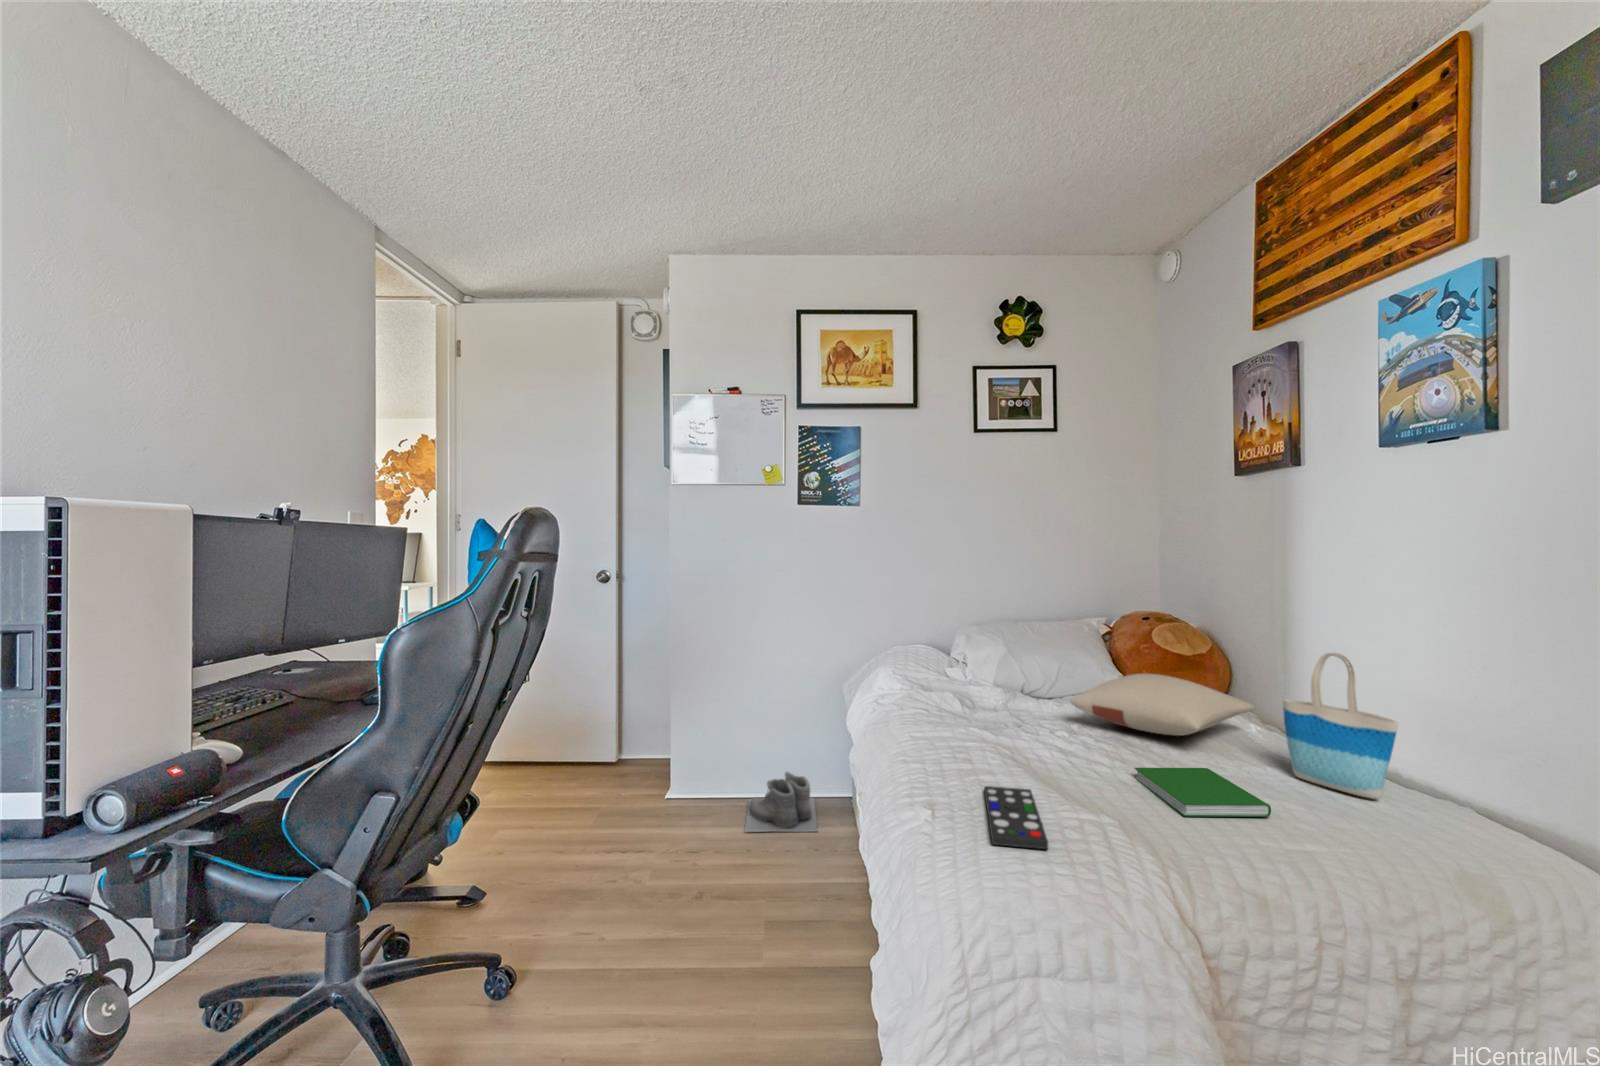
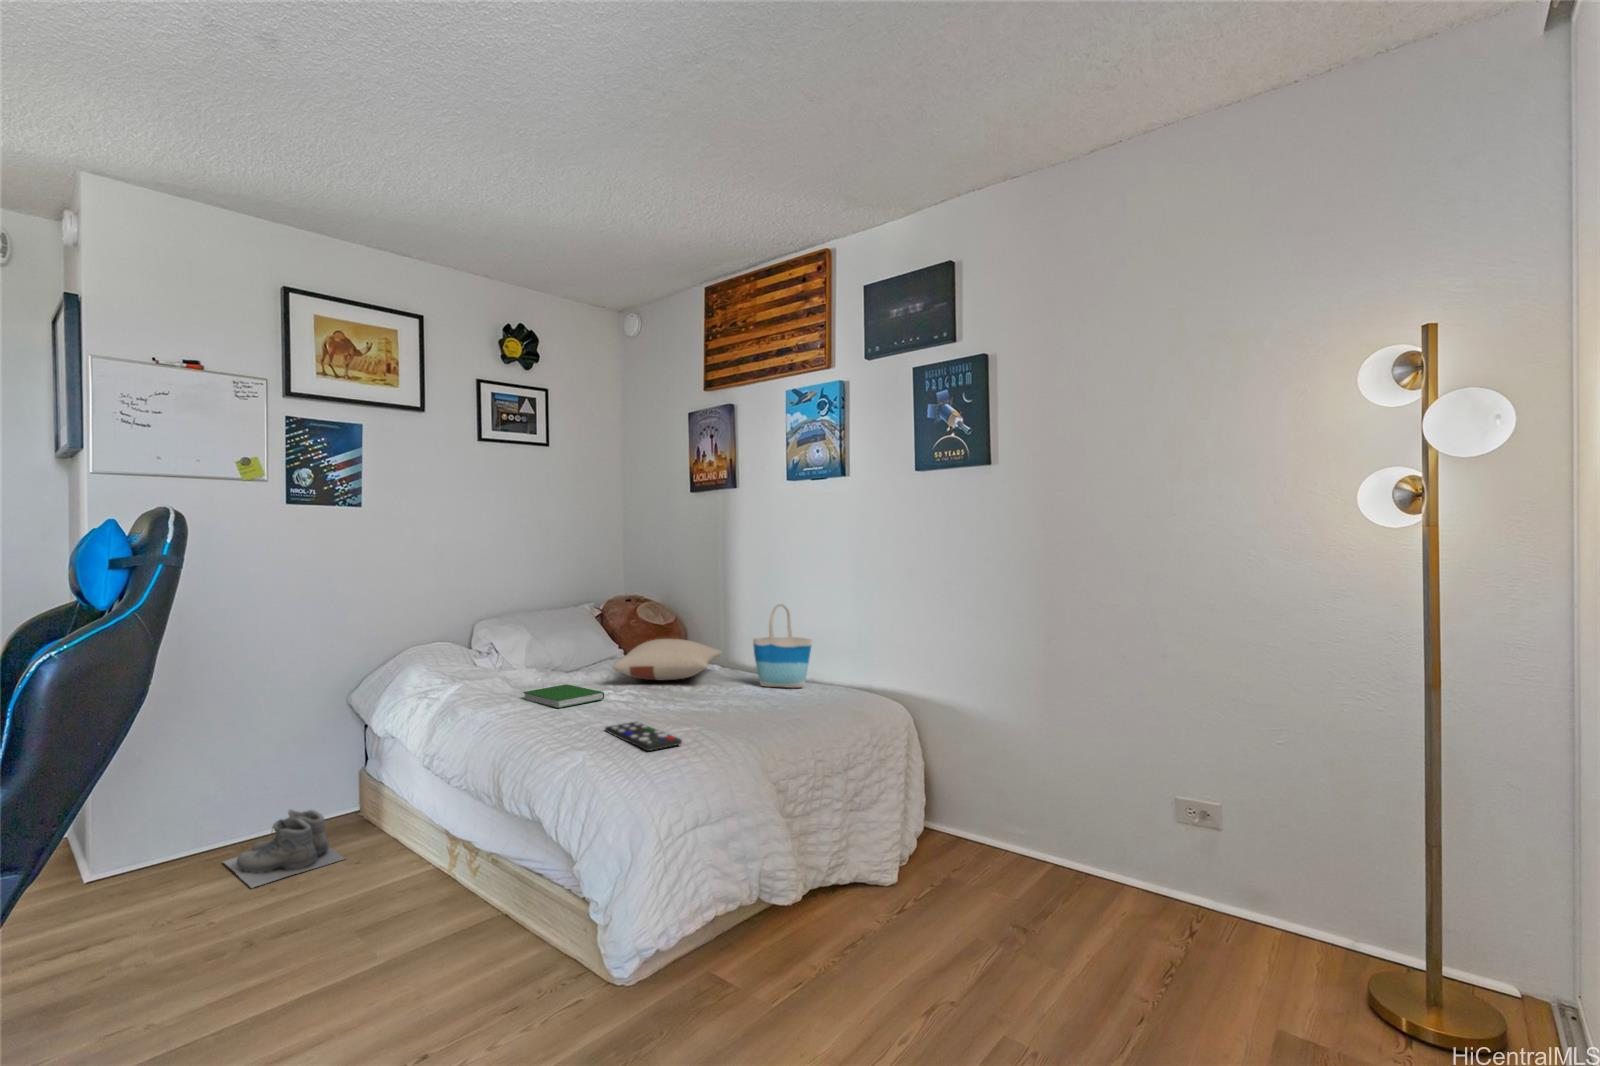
hardcover book: present [1134,768,1271,817] -> present [523,684,604,708]

